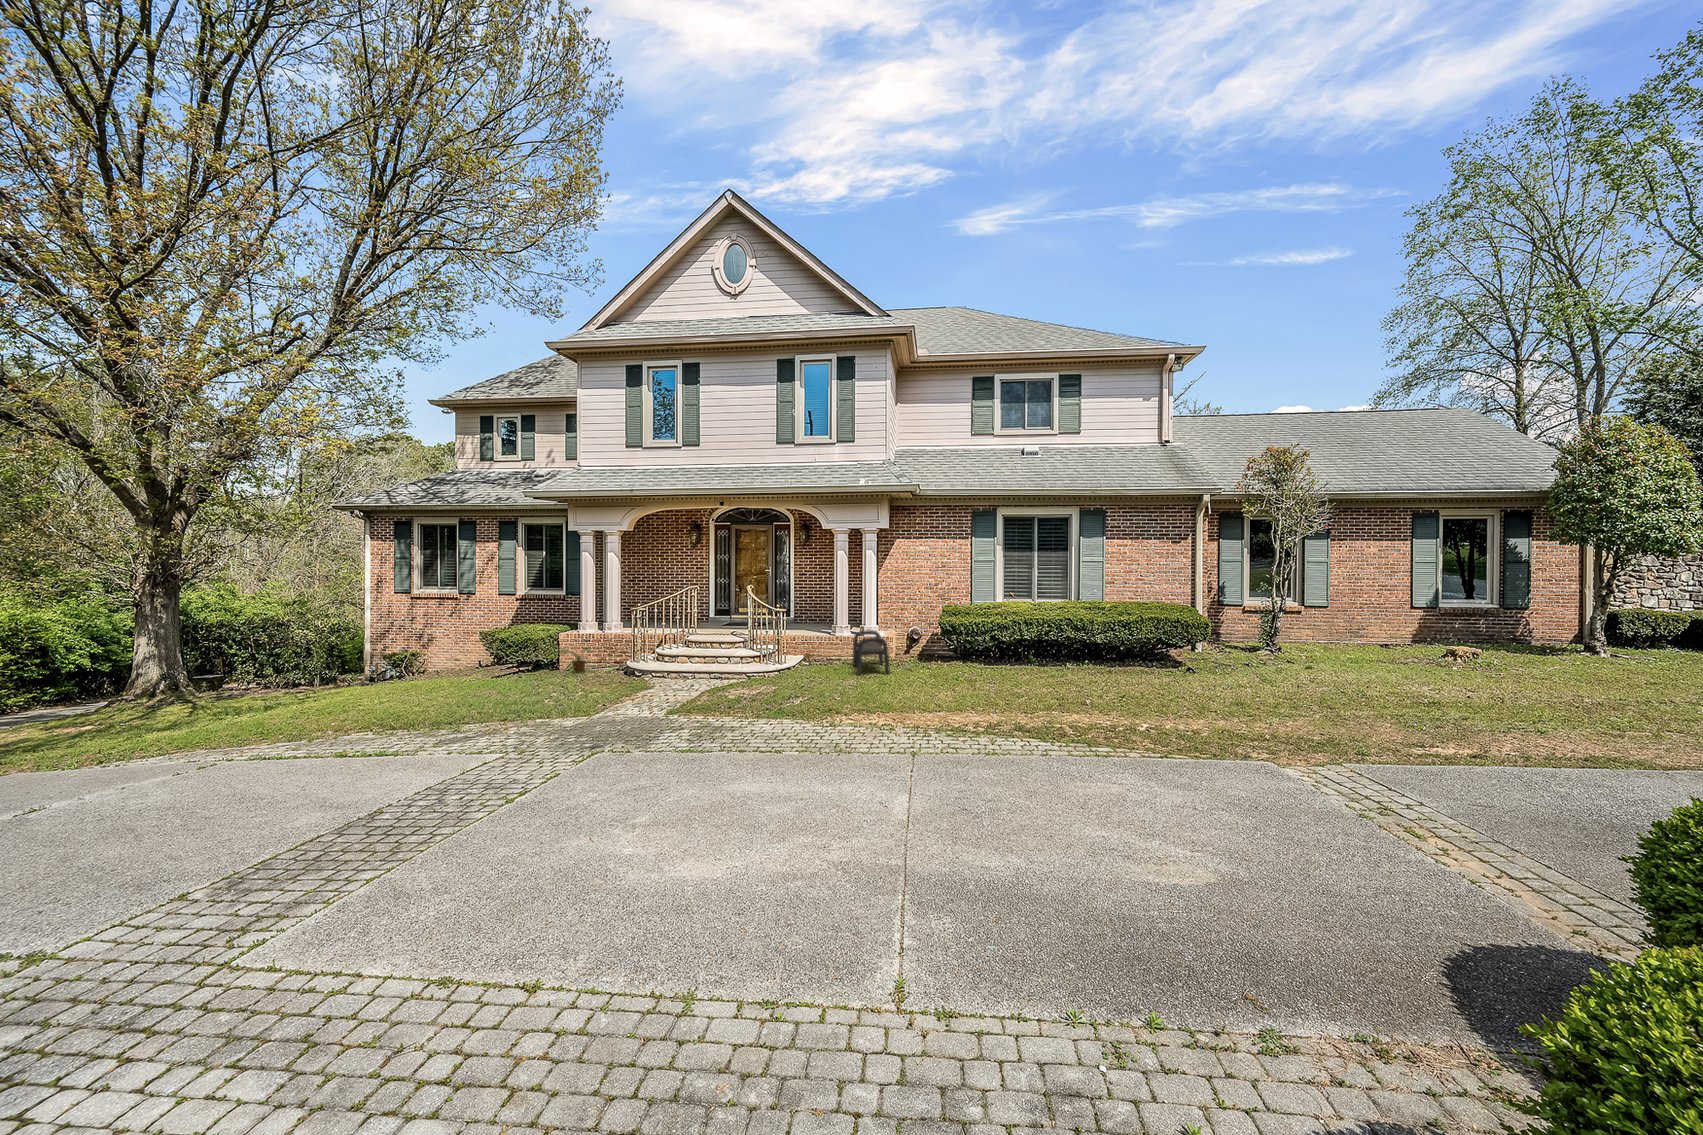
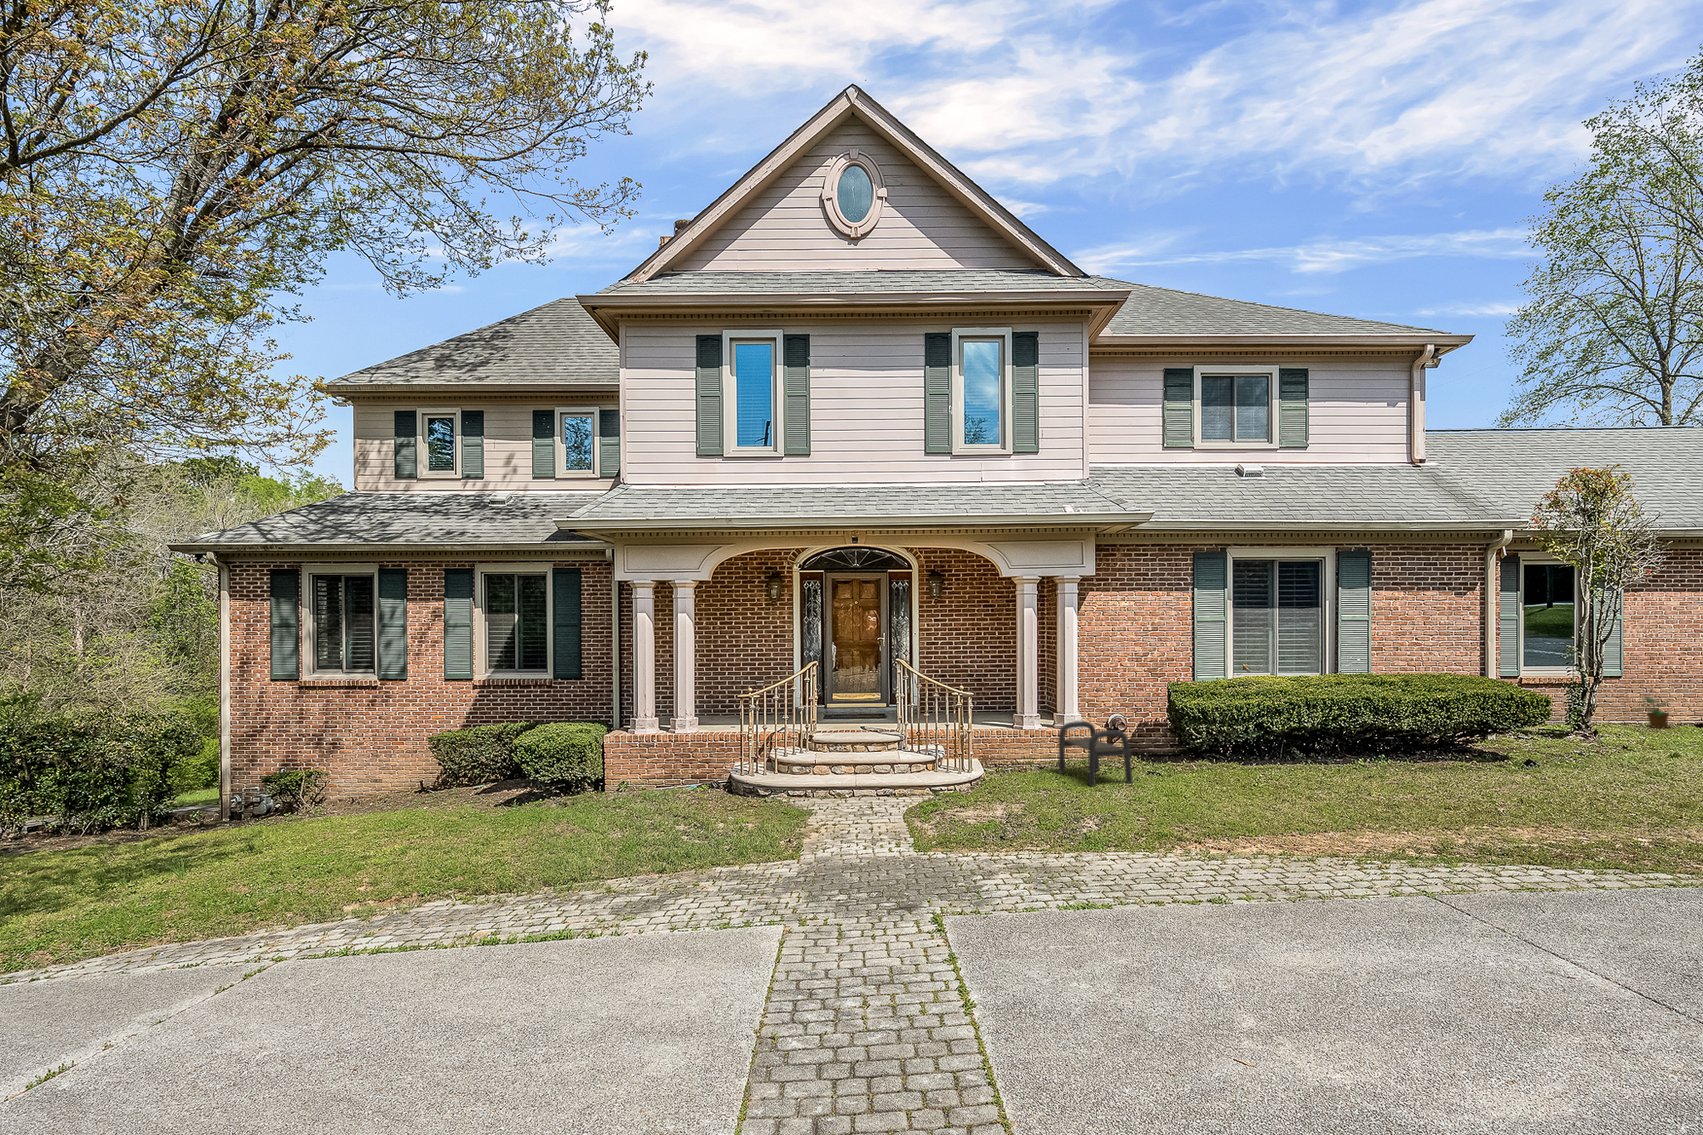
potted plant: present [558,648,591,673] -> present [1635,697,1669,728]

